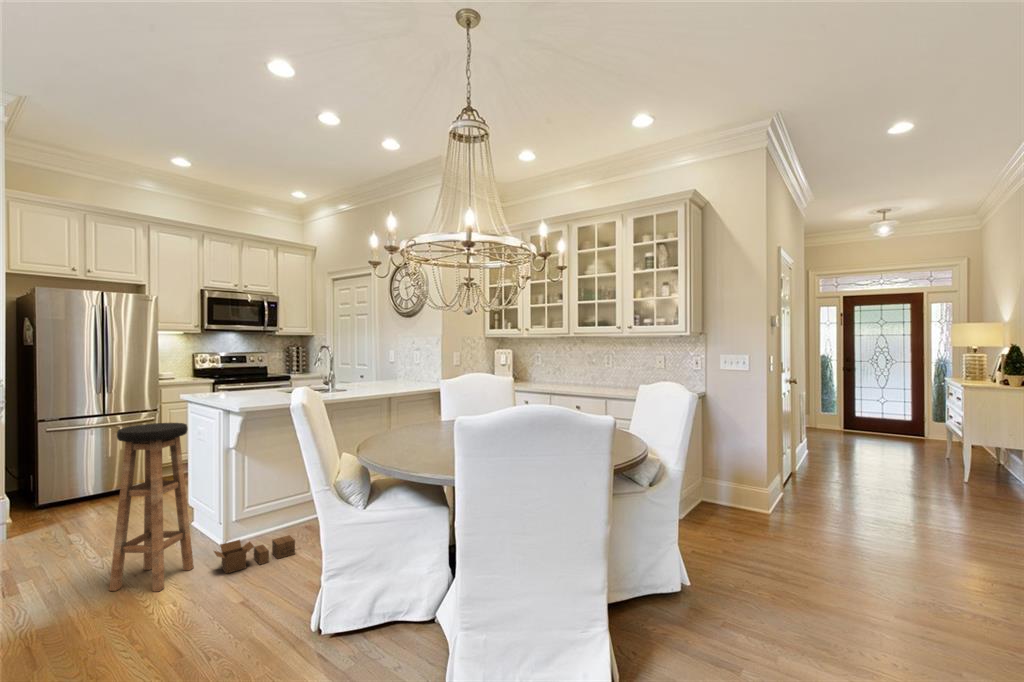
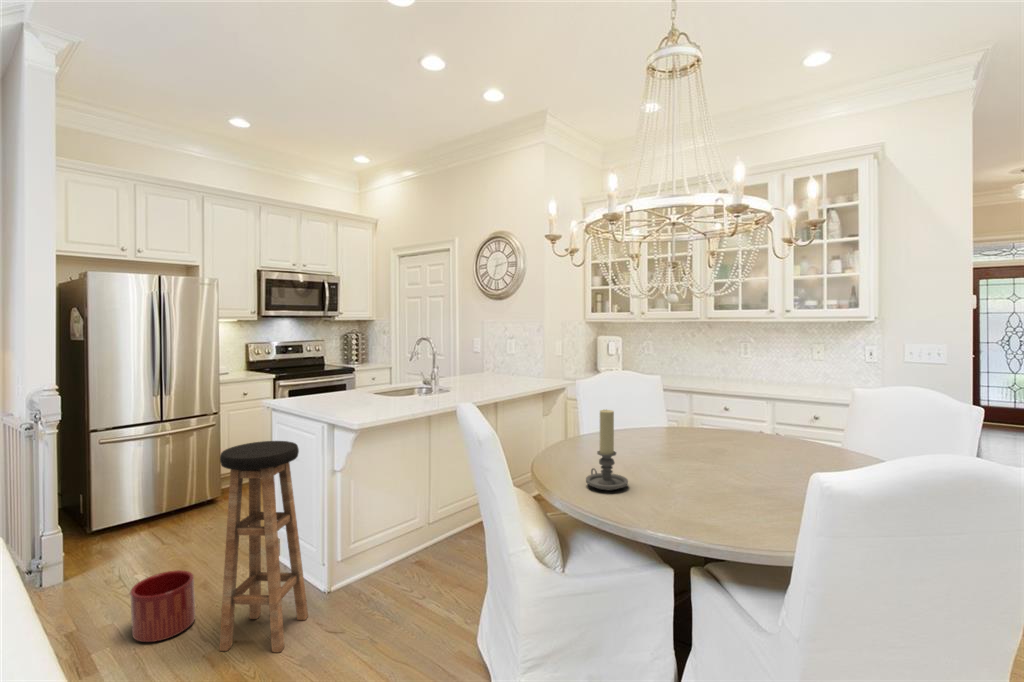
candle holder: none [395,392,427,454] -> present [586,410,628,490]
planter: none [39,531,98,586] -> present [130,570,195,642]
cardboard box: present [214,535,295,574] -> none [332,573,422,626]

